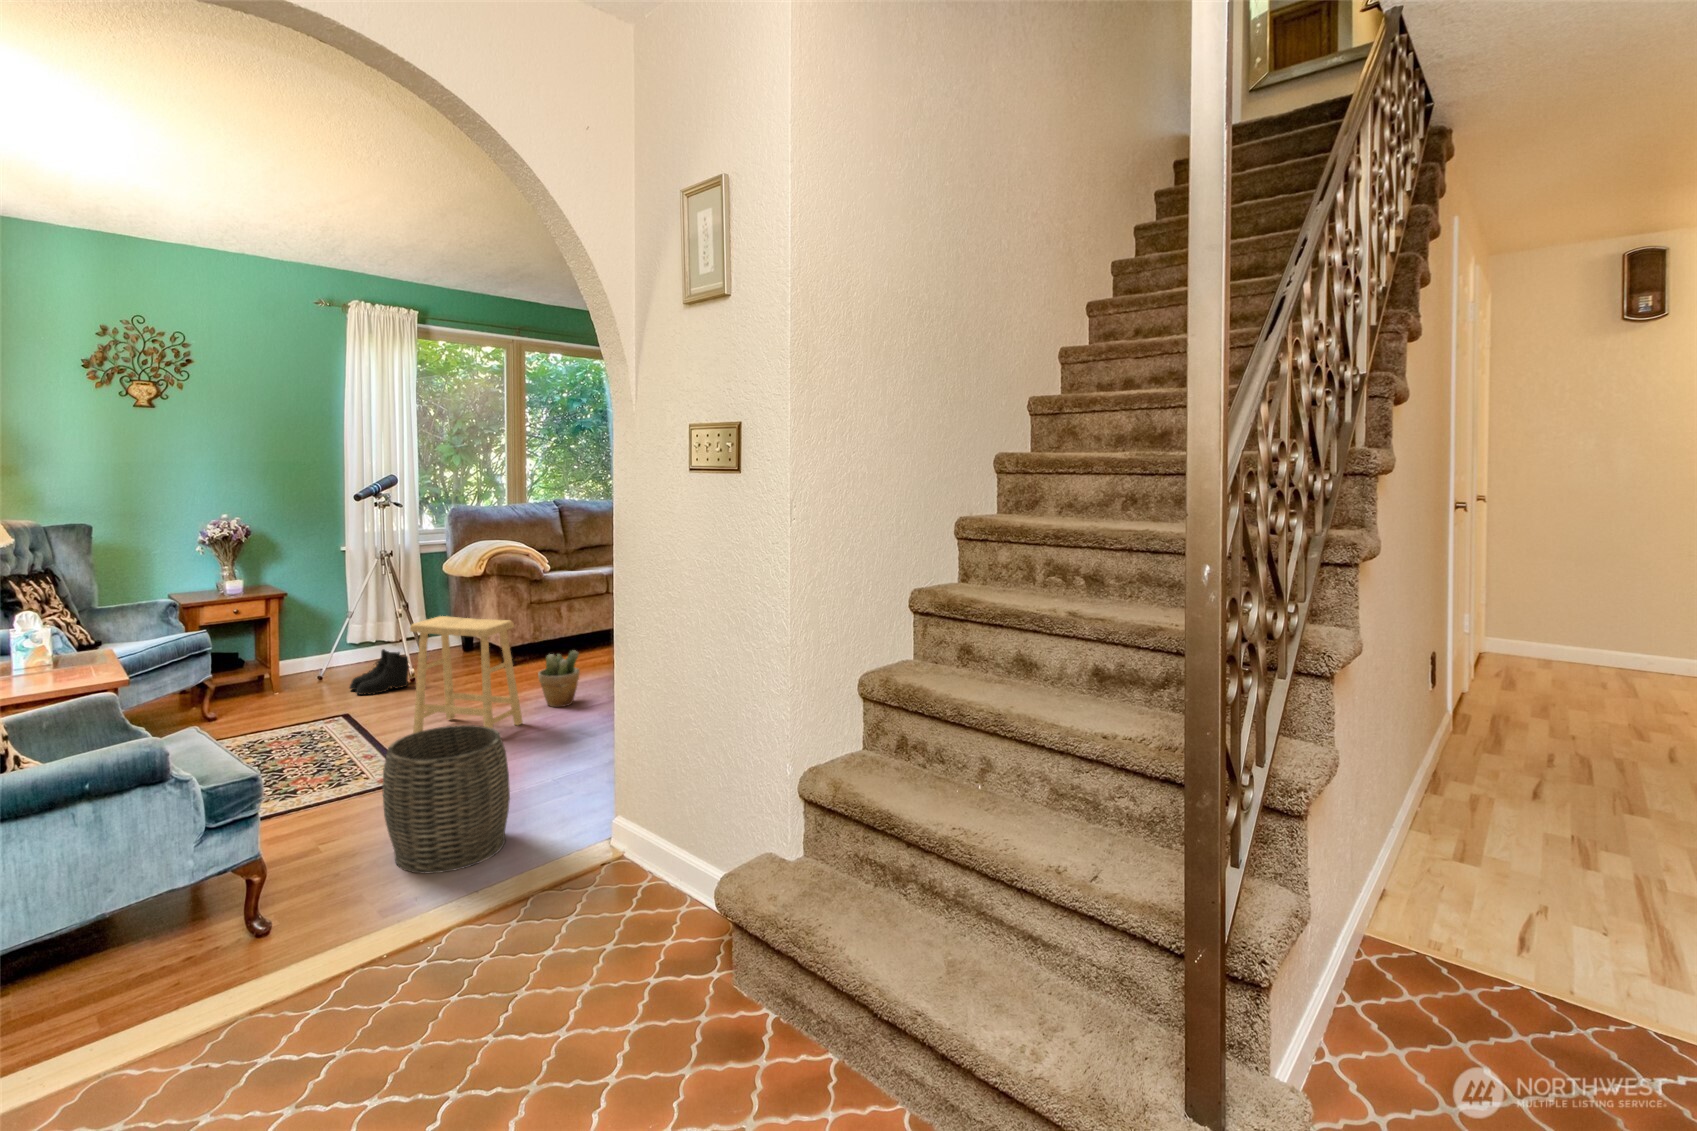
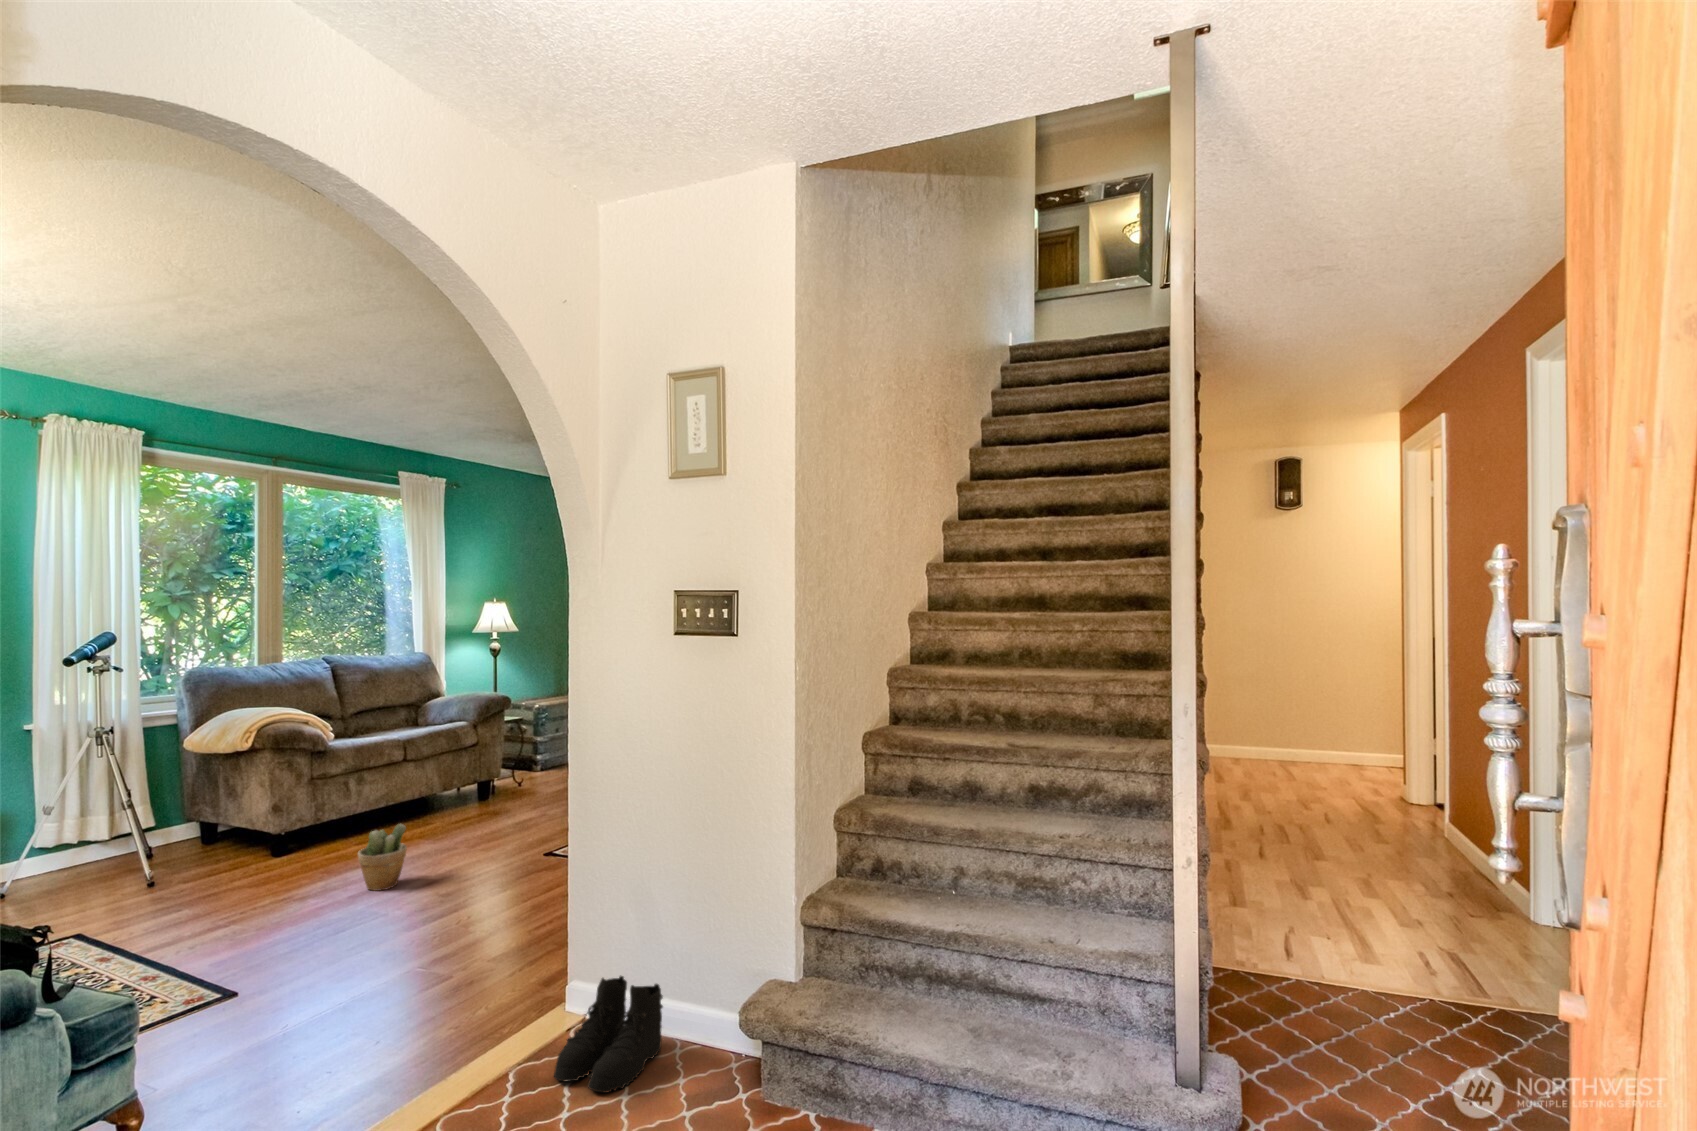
footstool: present [410,616,523,733] -> none [220,796,354,943]
boots: present [350,649,410,695] -> present [554,976,663,1093]
woven basket: present [383,725,510,873] -> none [307,908,443,1078]

